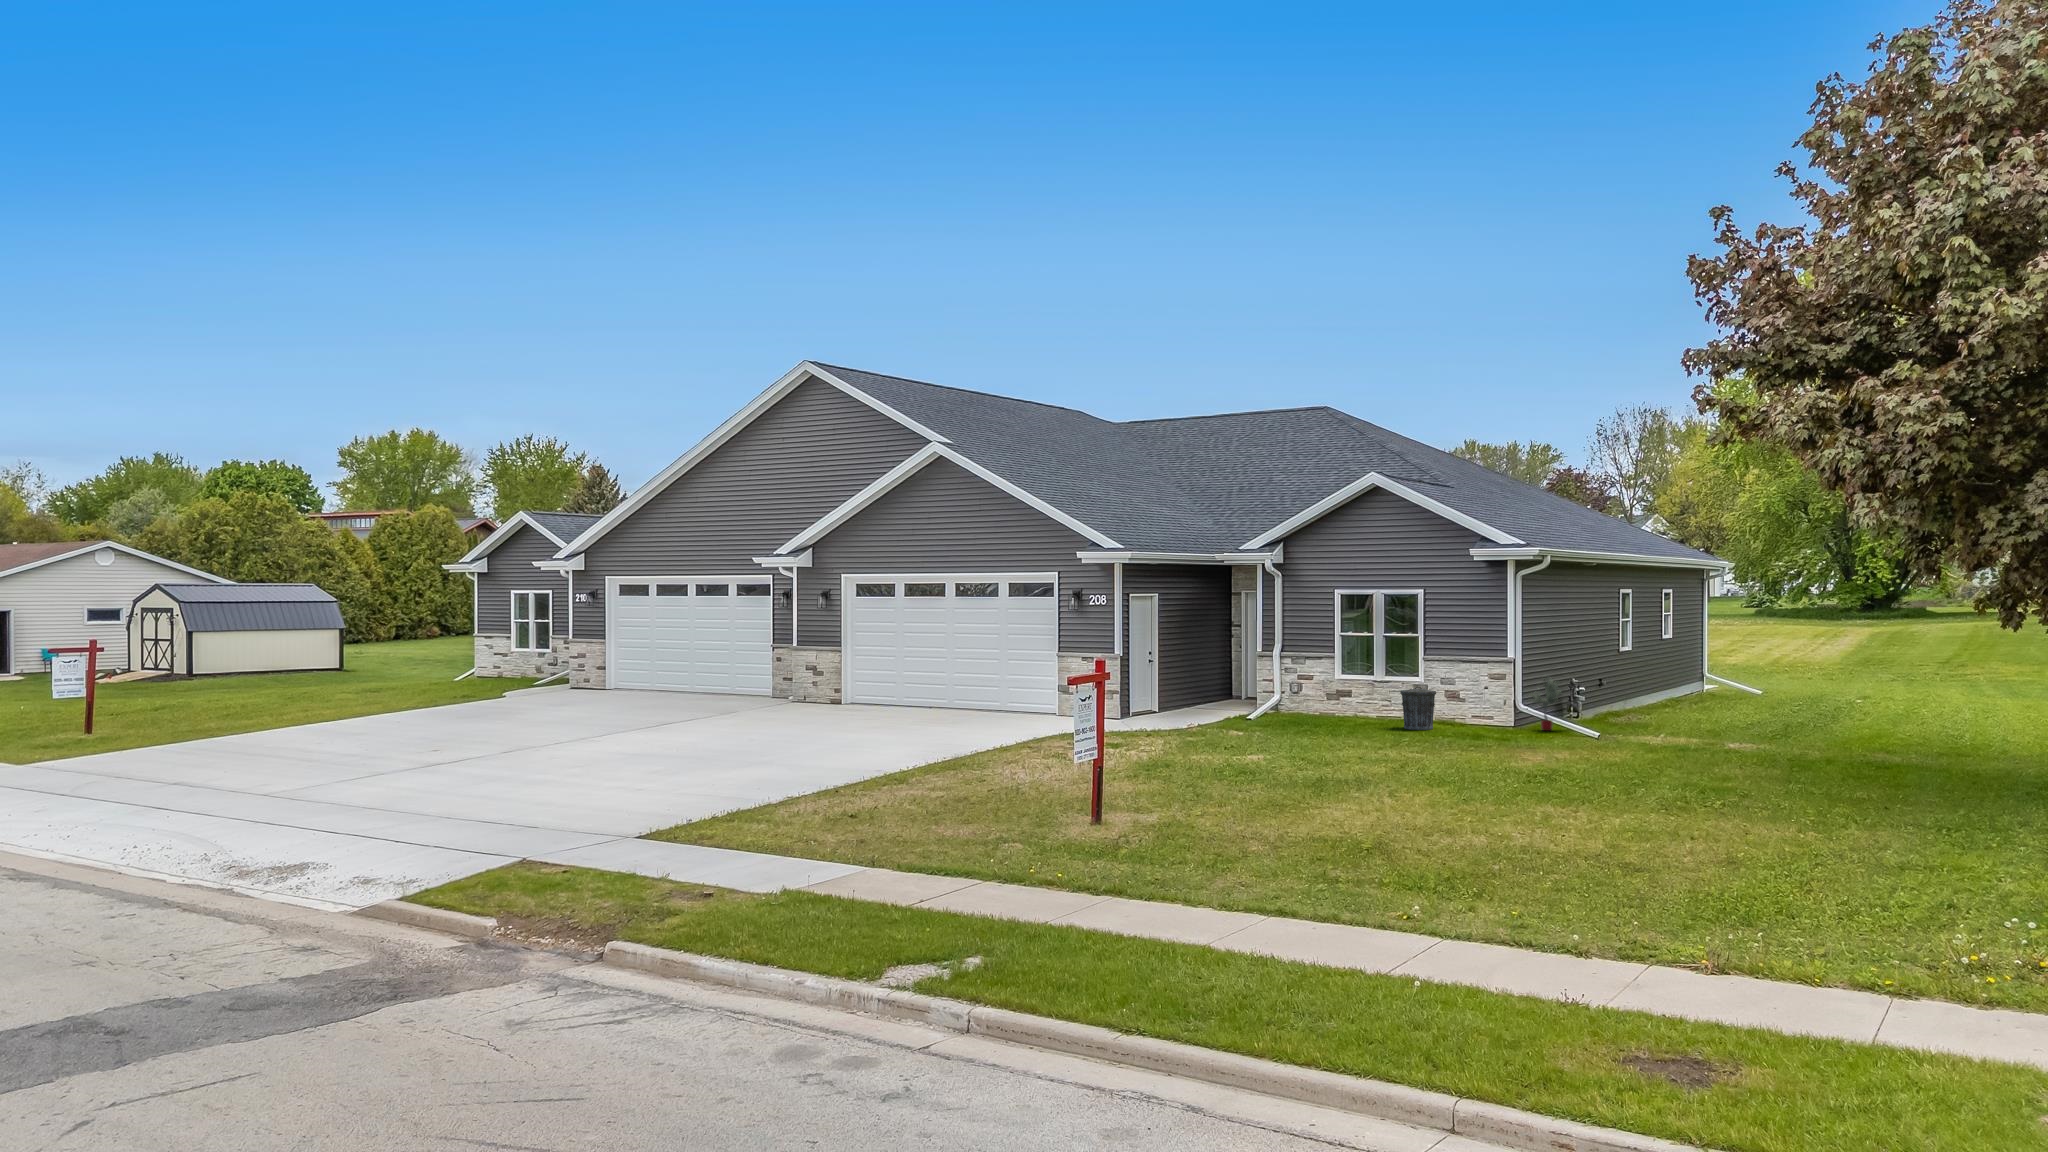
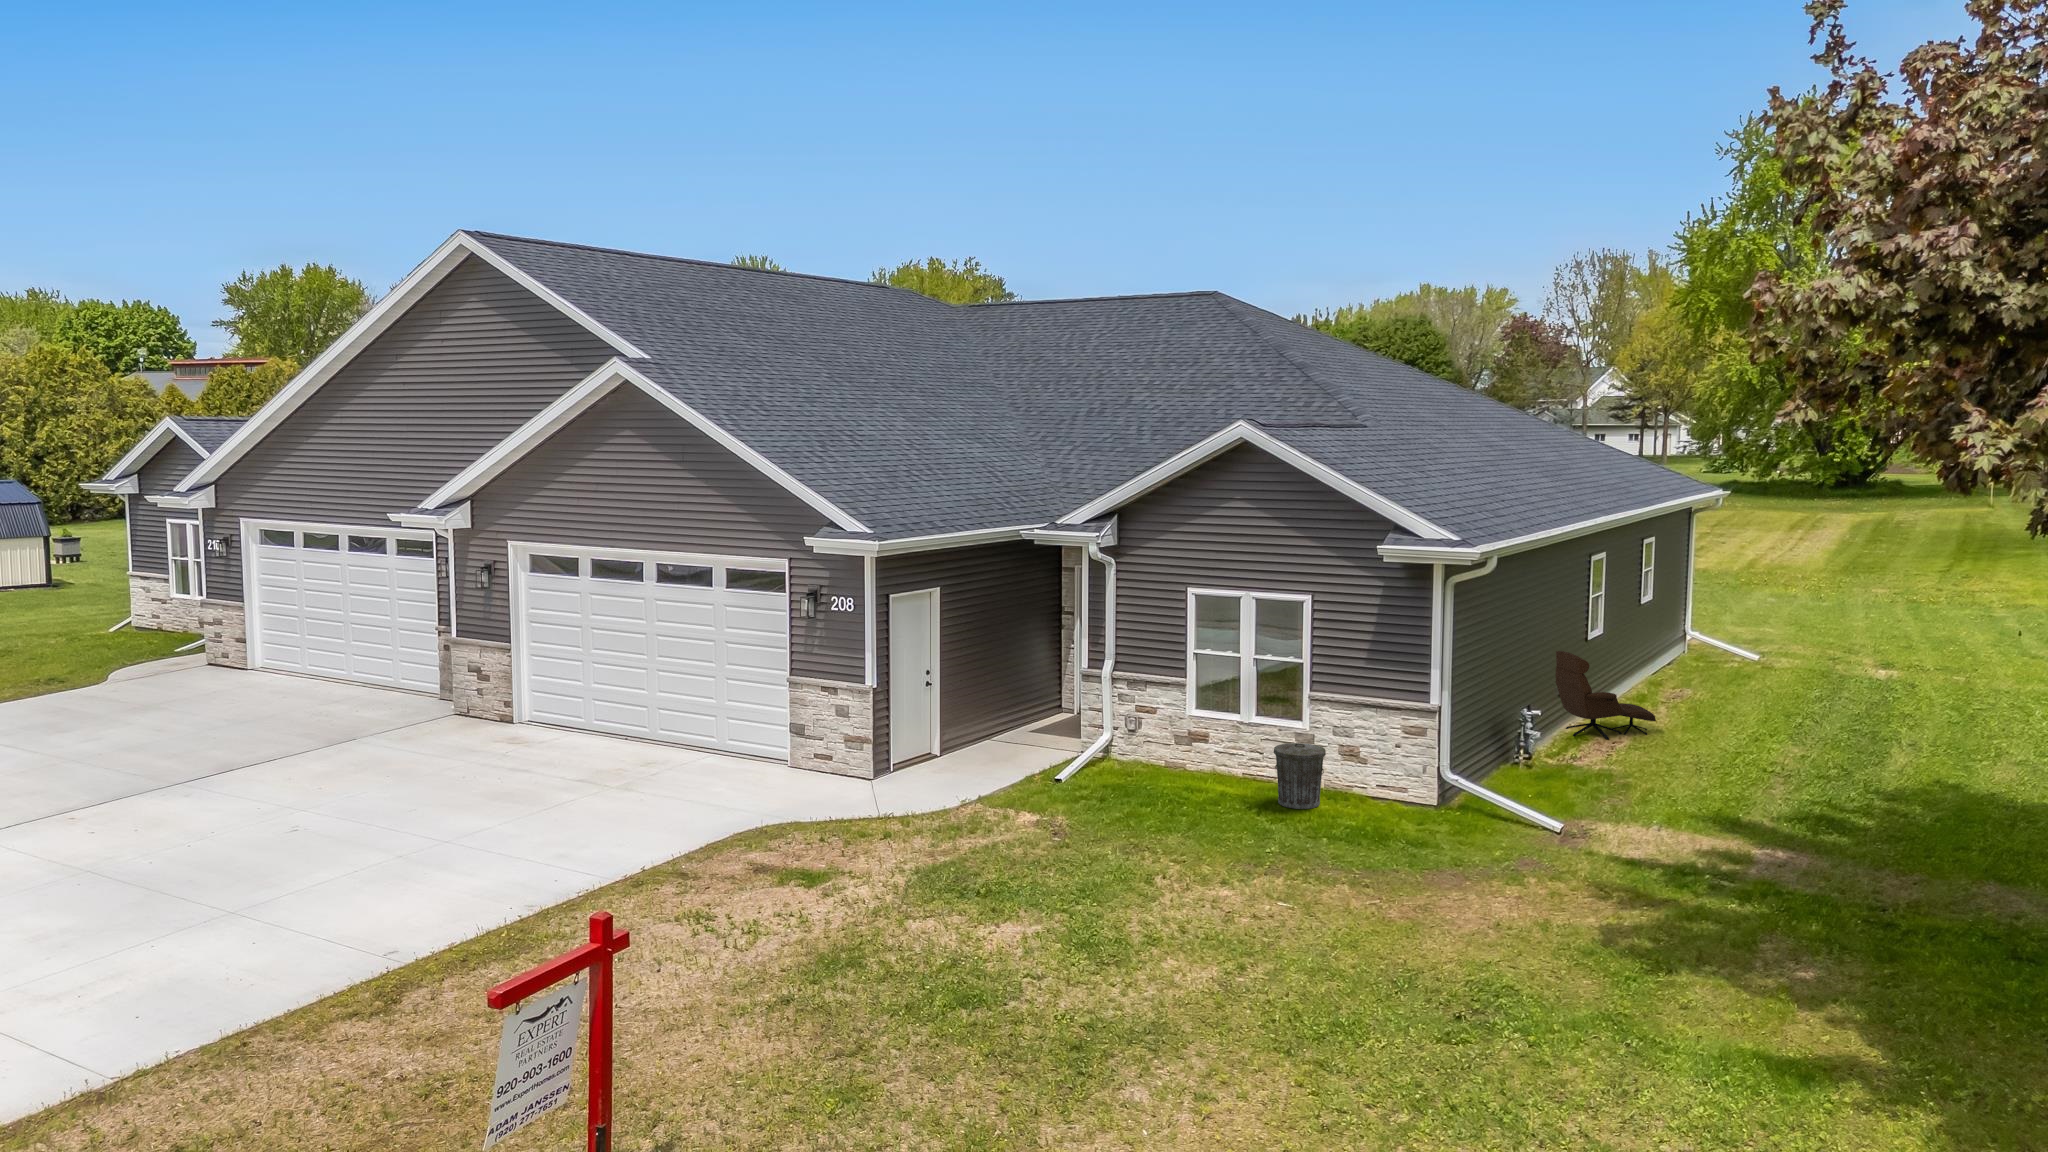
lounge chair: none [1596,650,1671,712] -> present [1556,651,1656,739]
potted tree: present [1530,675,1561,731] -> none [1459,727,1510,814]

